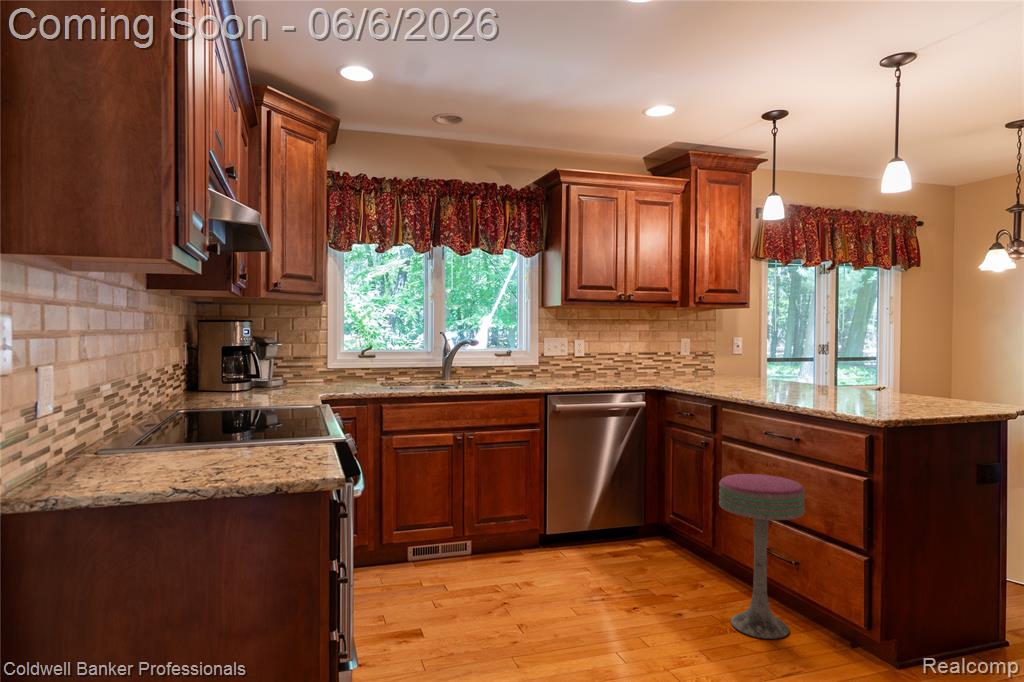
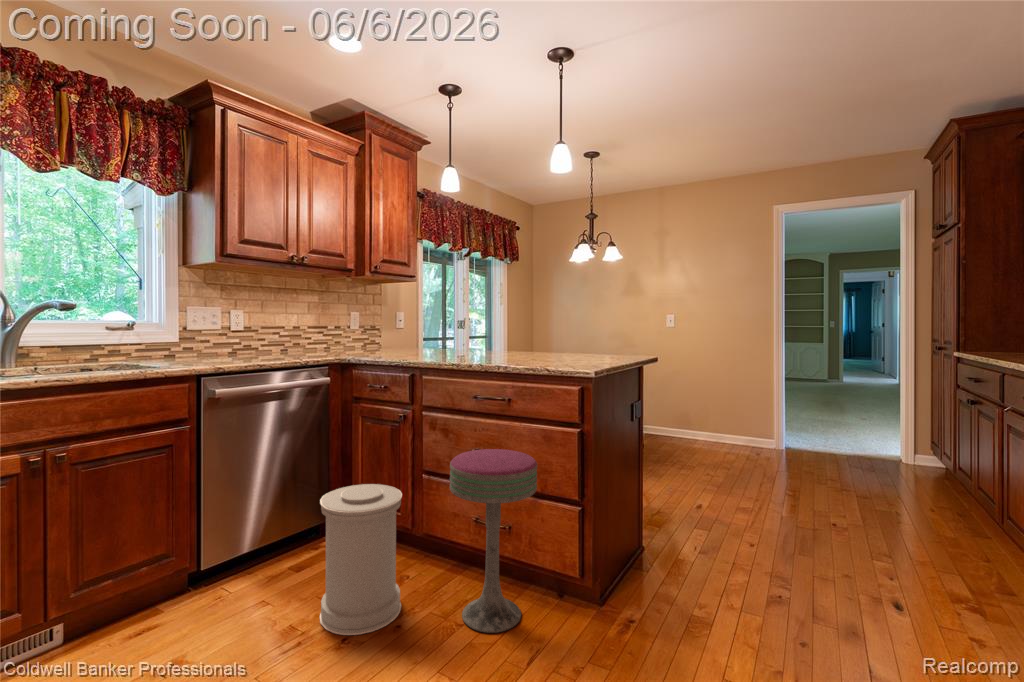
trash can: none [618,490,684,607] -> present [320,484,402,635]

